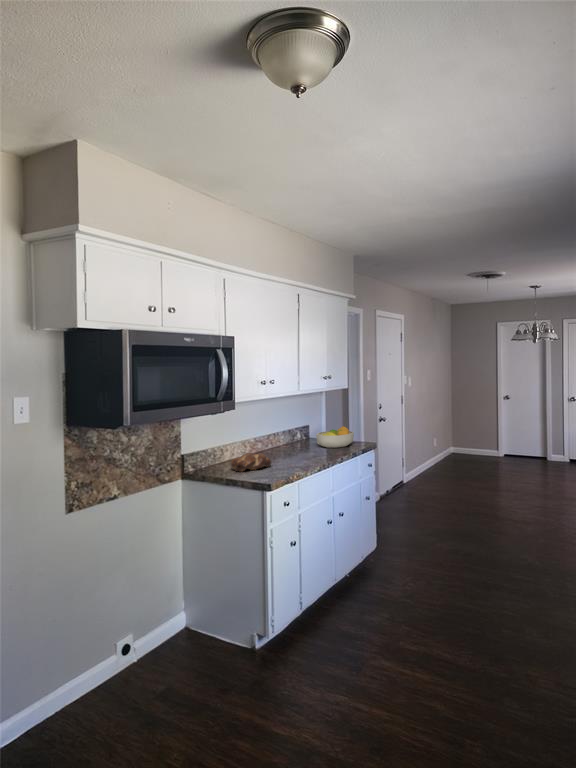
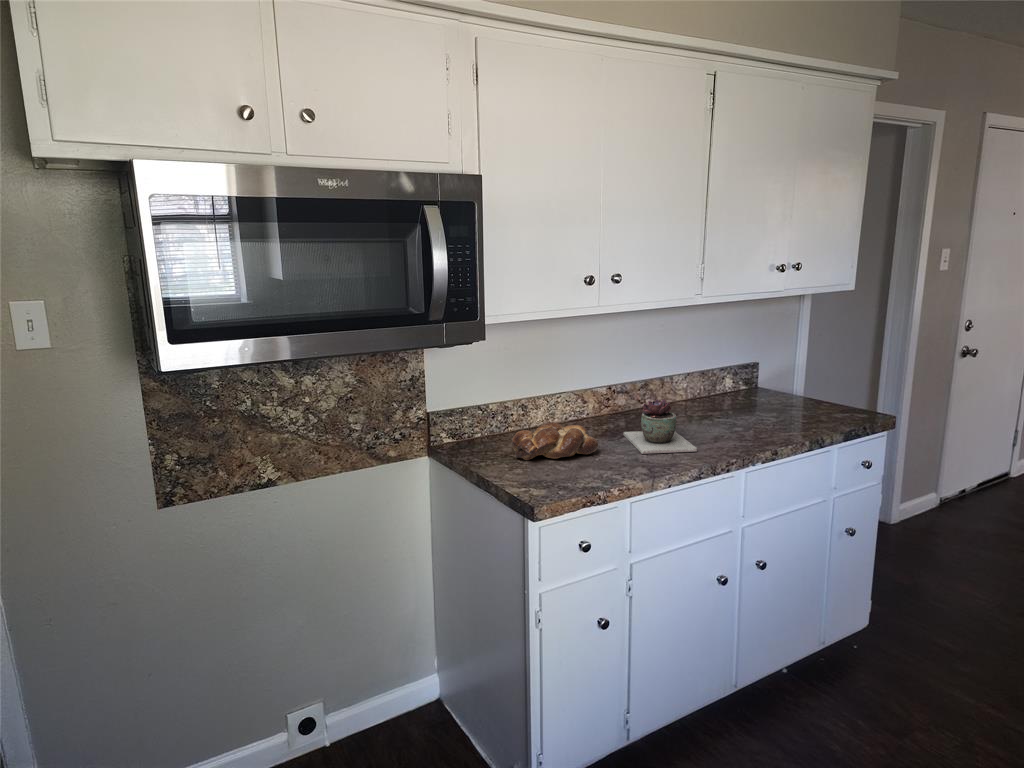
fruit bowl: present [316,426,354,448] -> none [750,374,840,420]
succulent plant: none [273,438,313,464] -> present [623,399,697,454]

